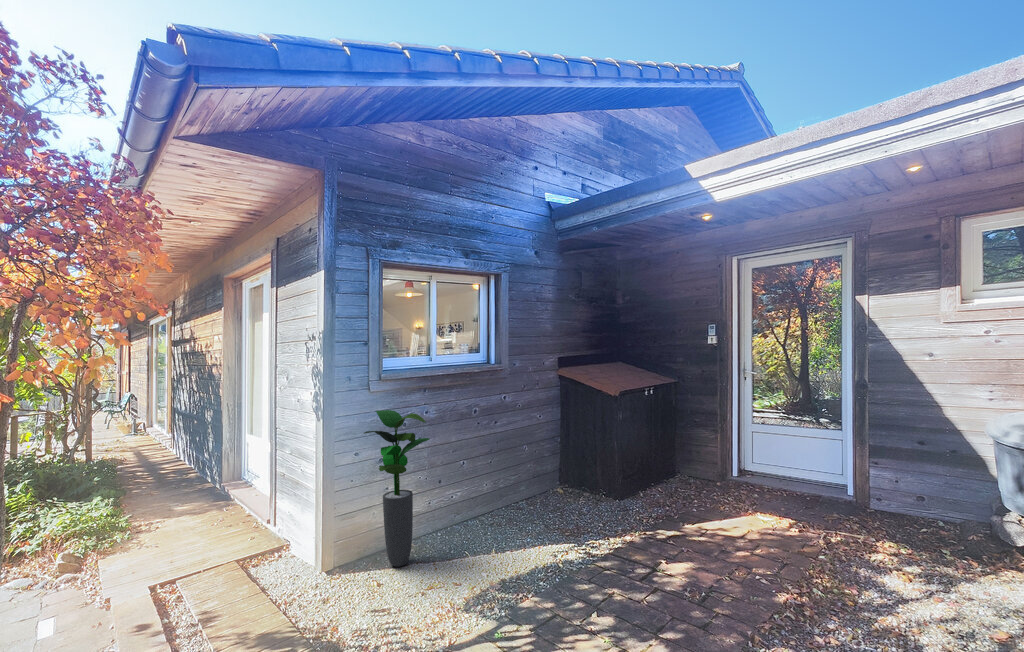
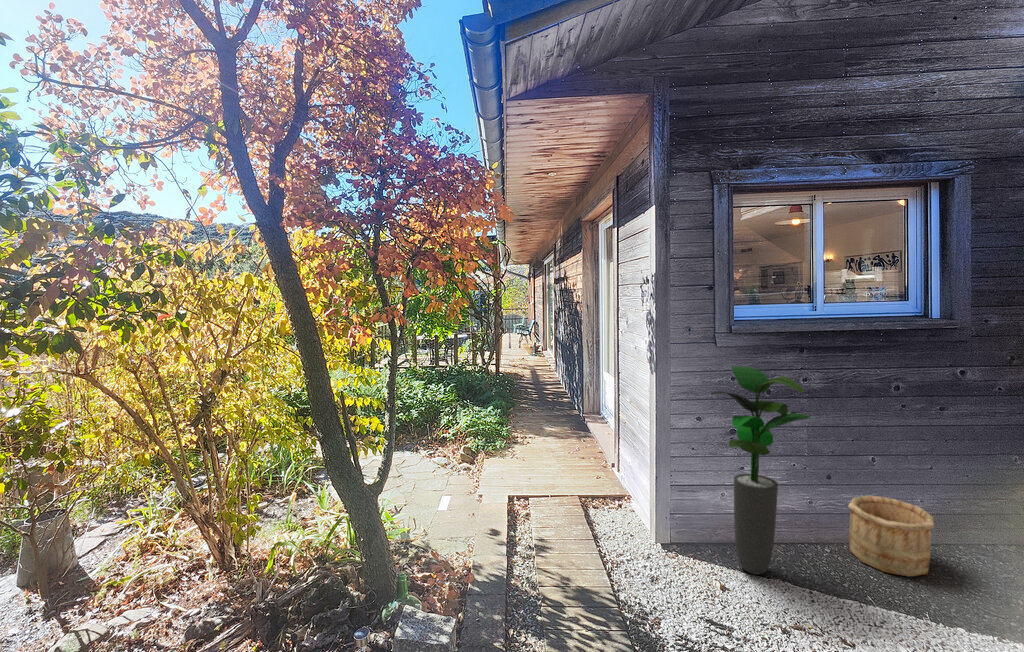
wooden bucket: none [454,486,498,535] -> present [848,495,934,577]

